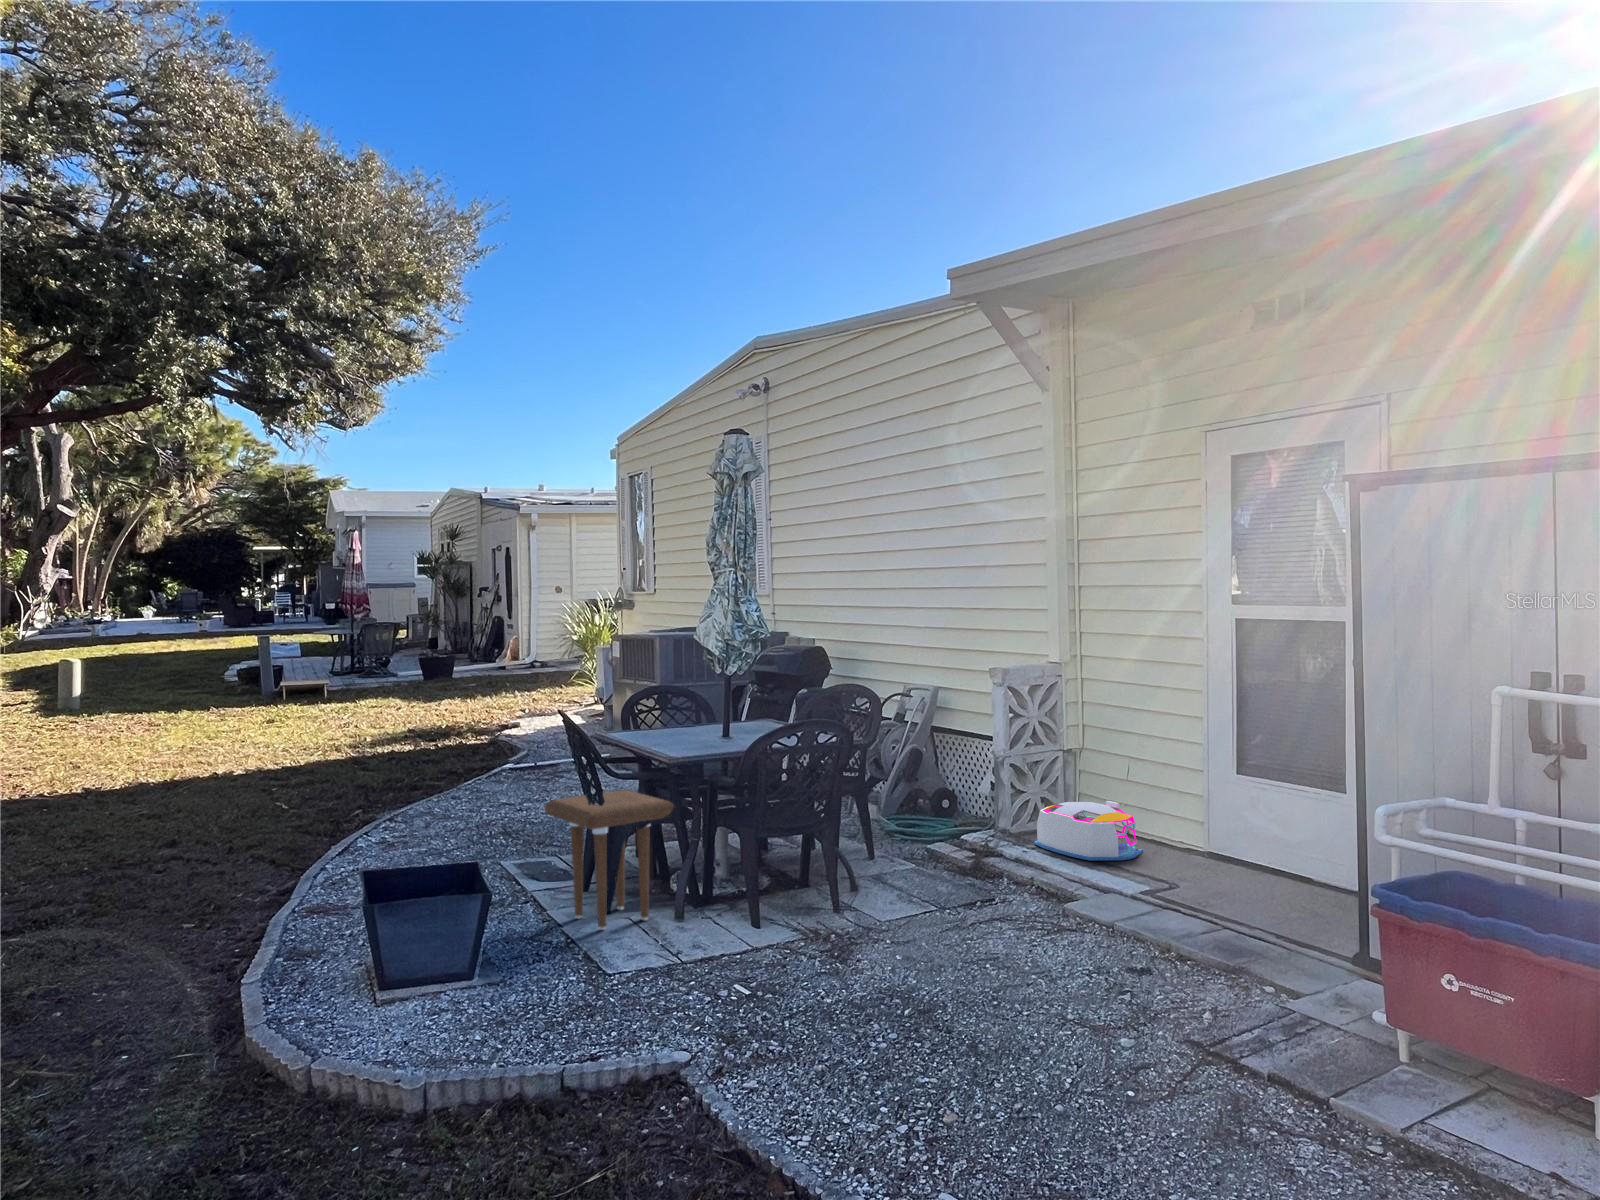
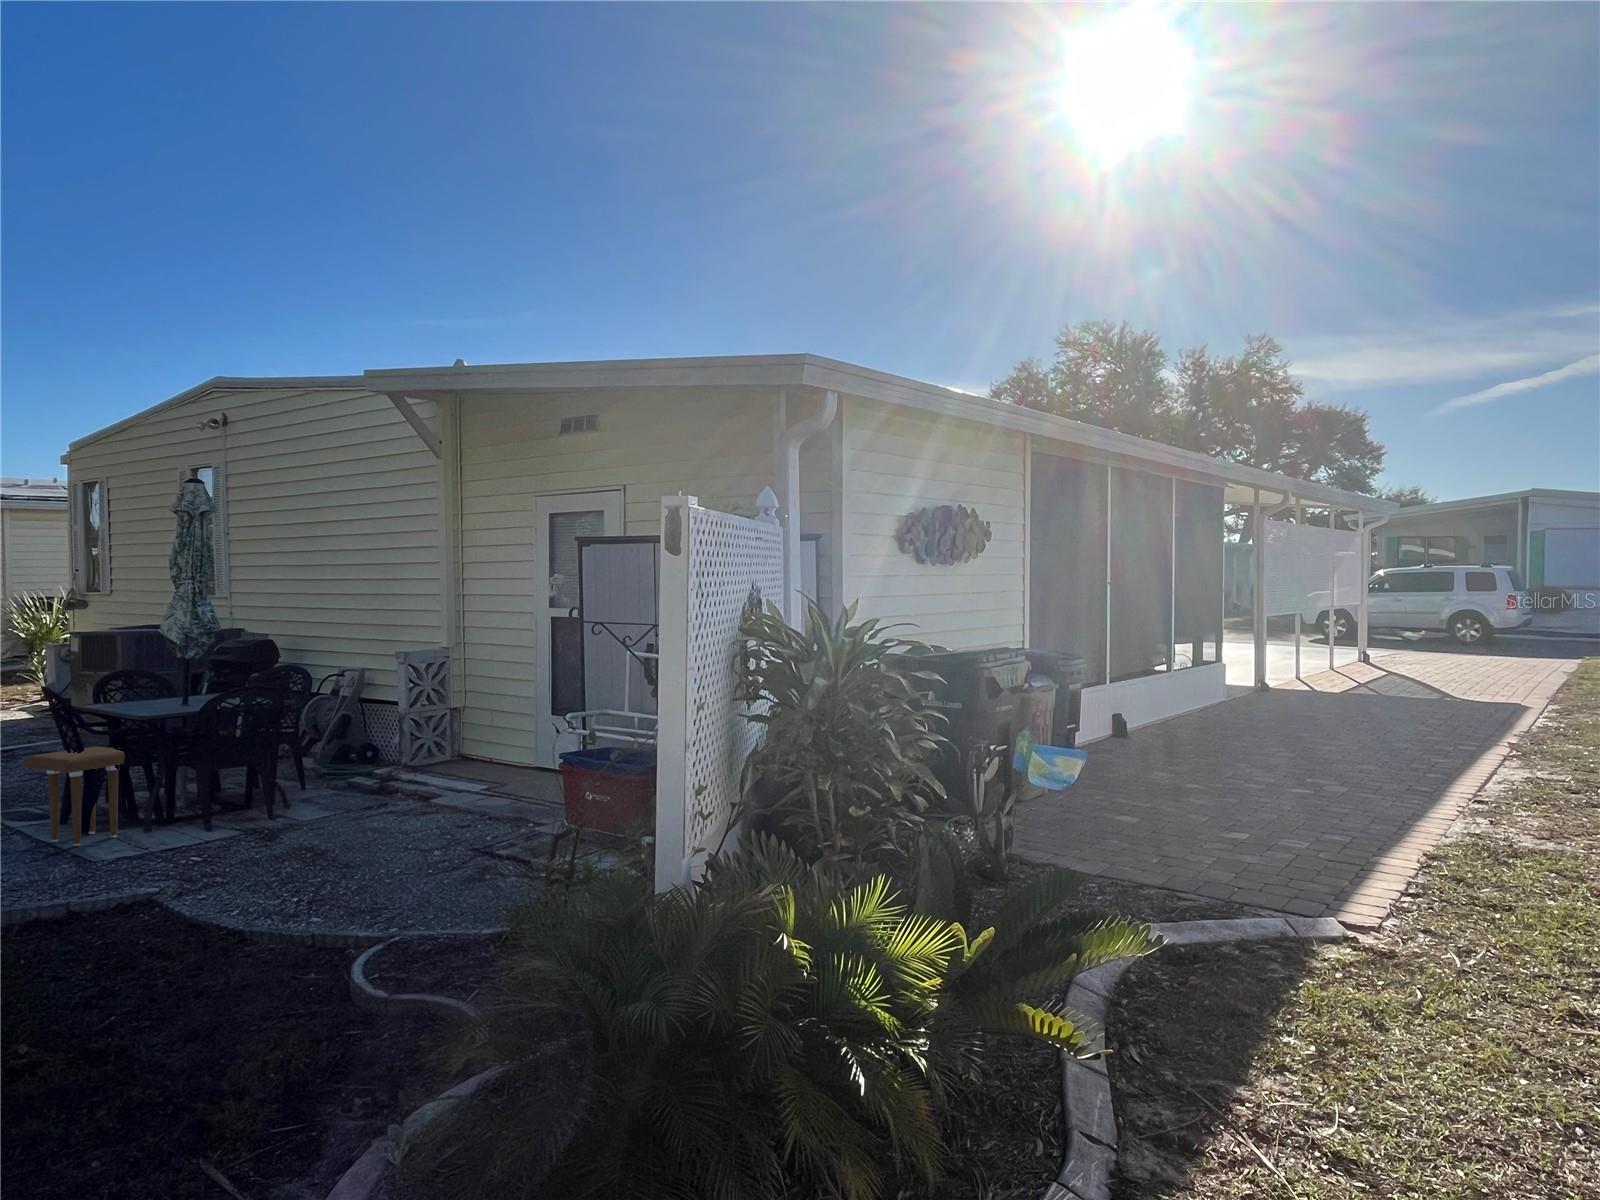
storage bin: present [1034,801,1143,861] -> none [428,739,499,777]

